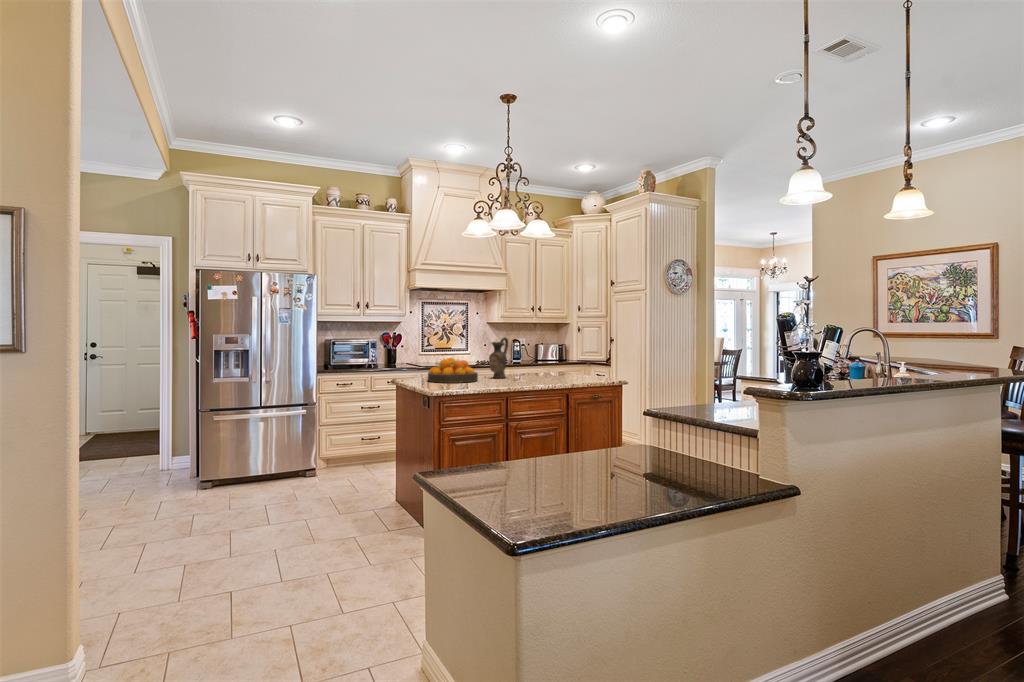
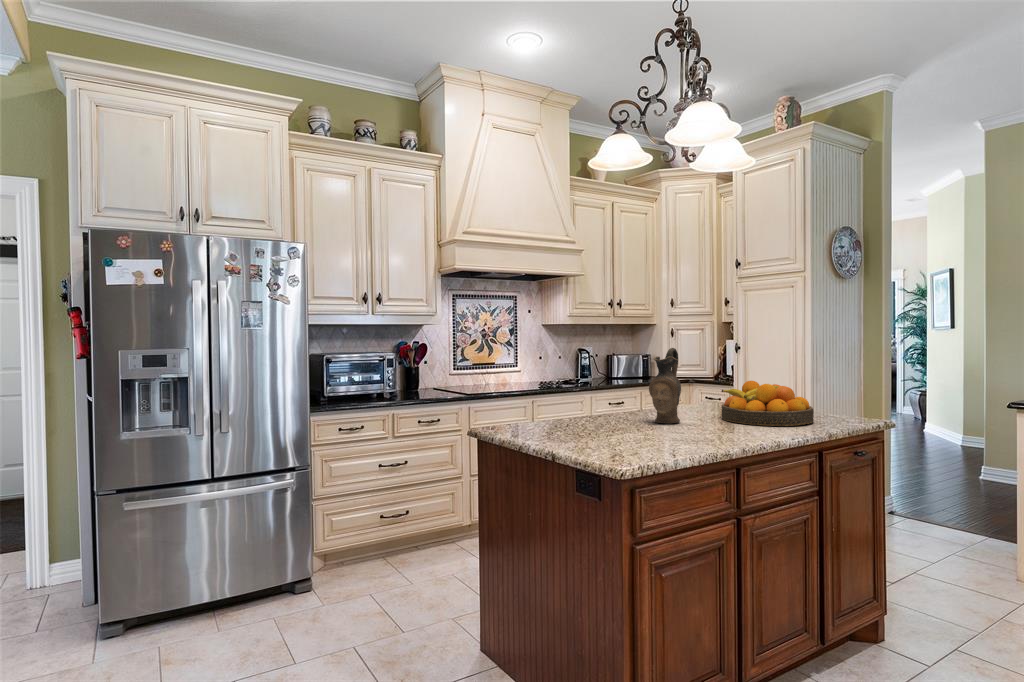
fruit bowl: present [428,358,478,383] -> present [721,381,814,426]

